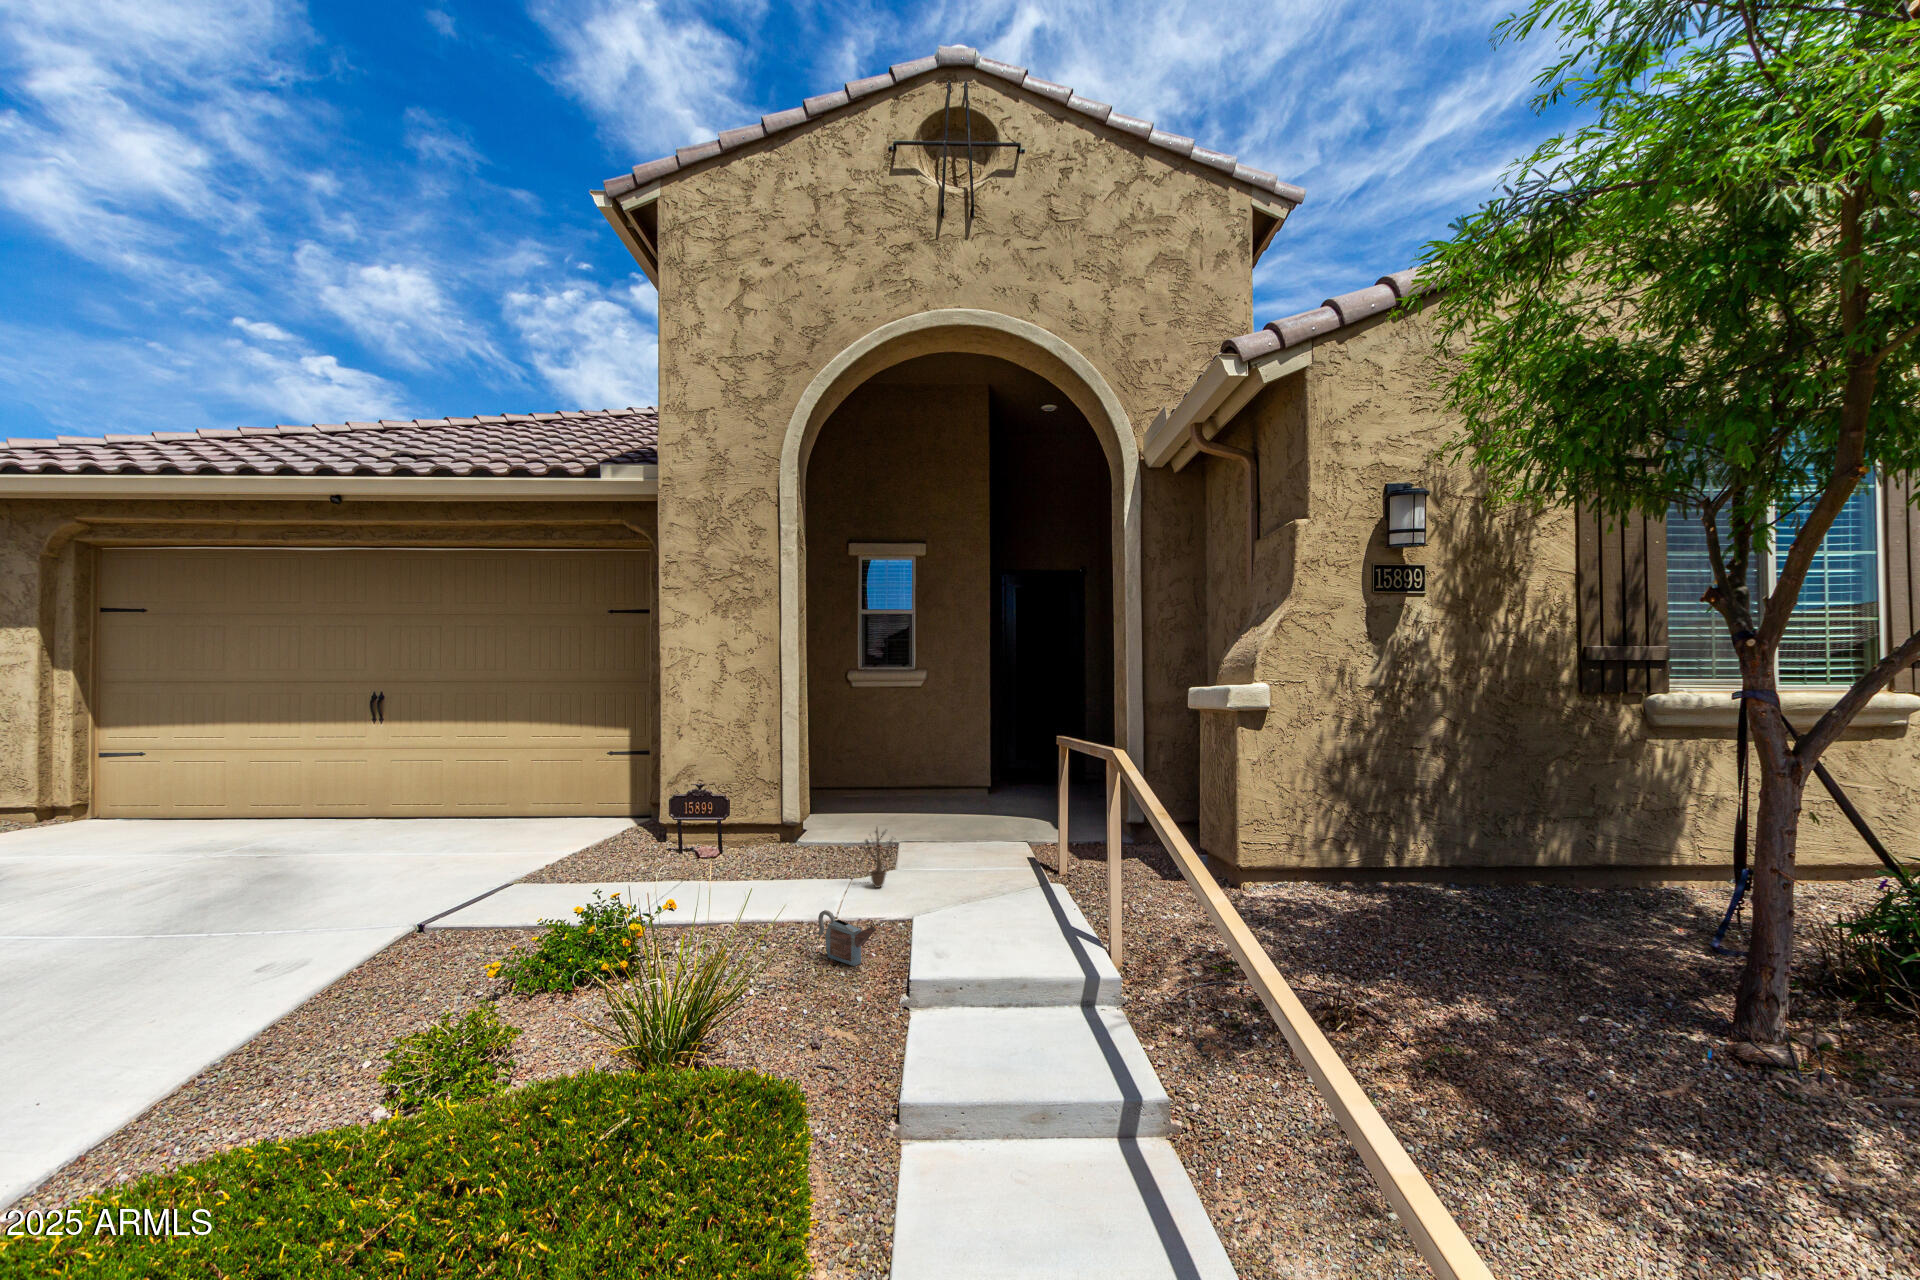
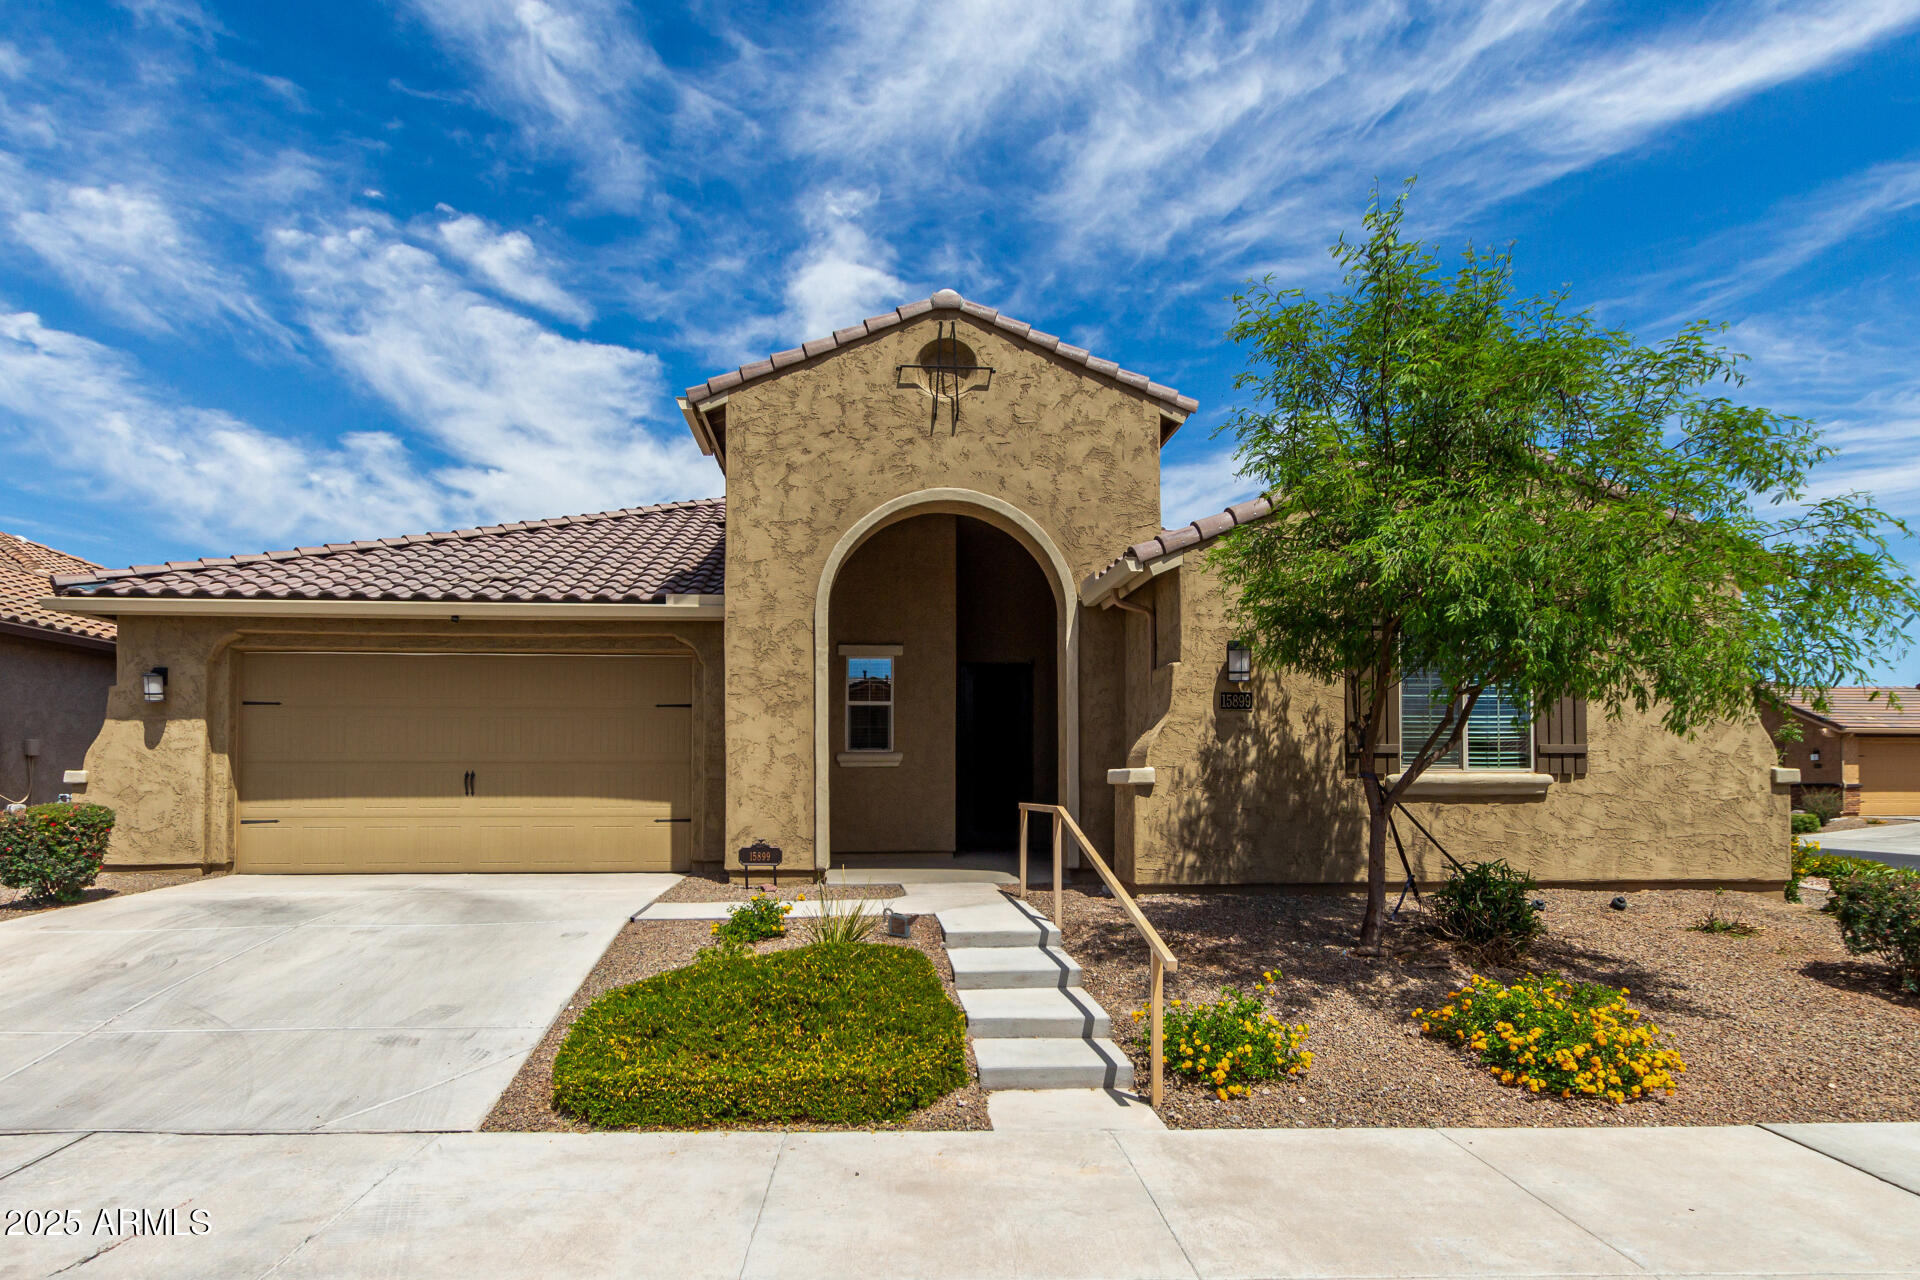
decorative plant: present [861,828,897,888] -> none [886,864,916,904]

